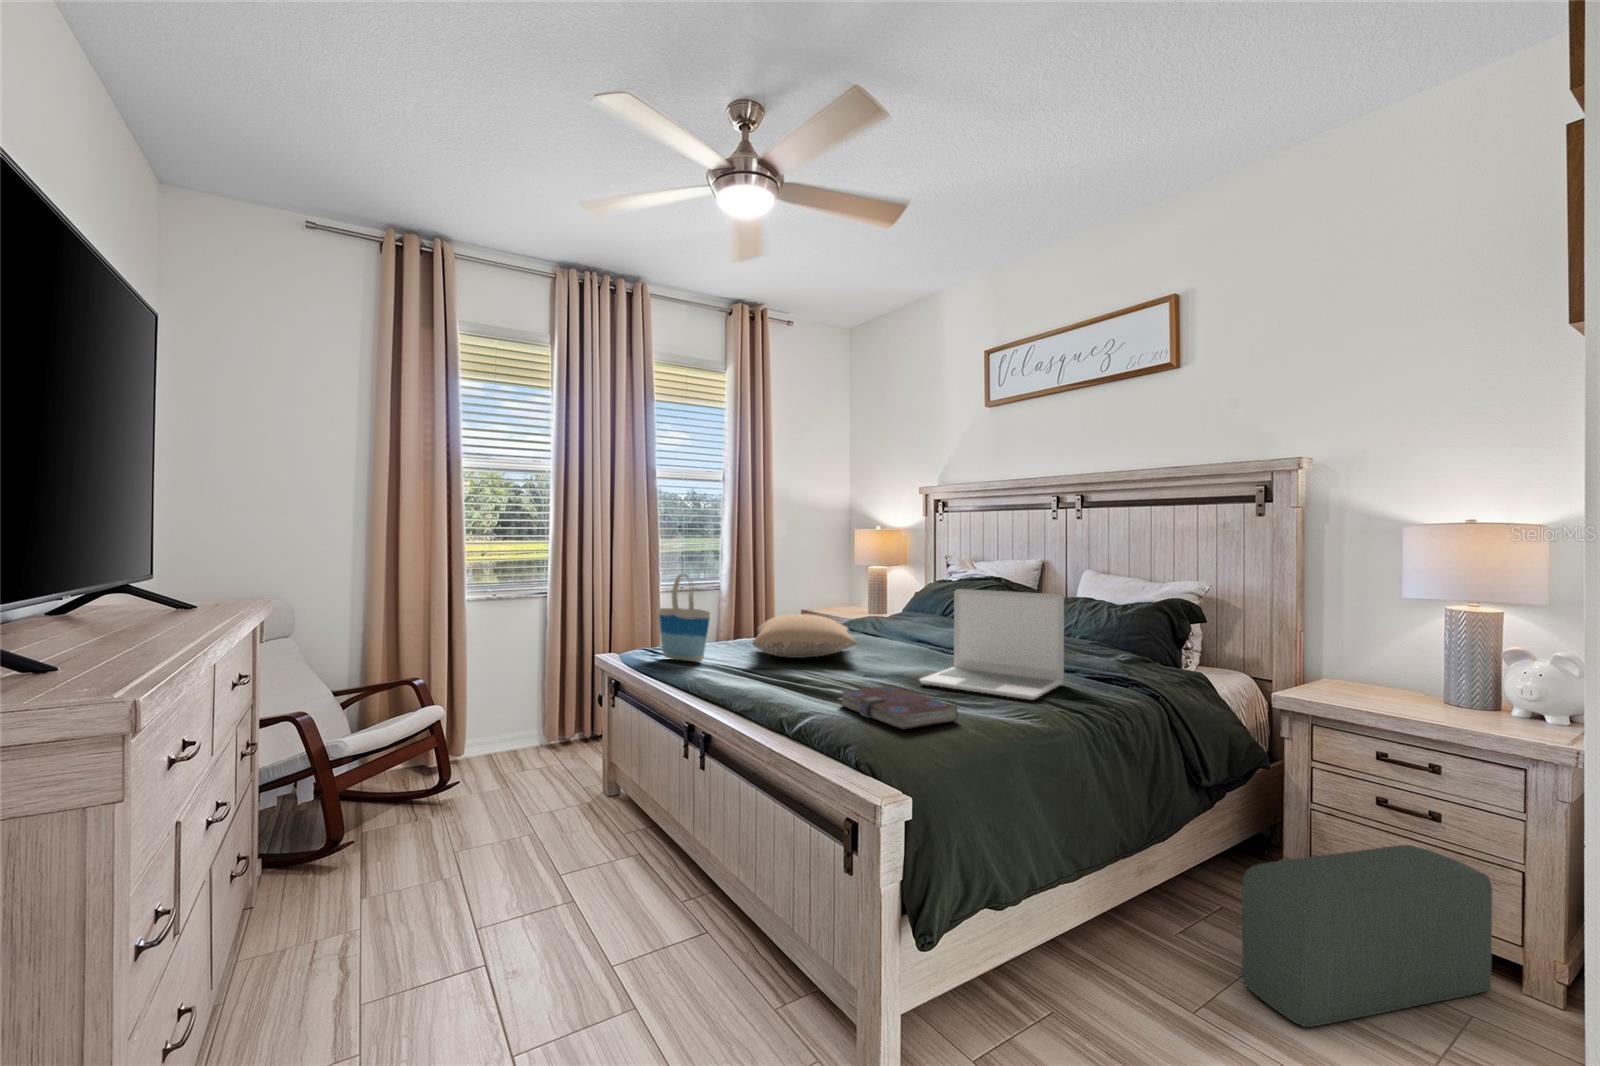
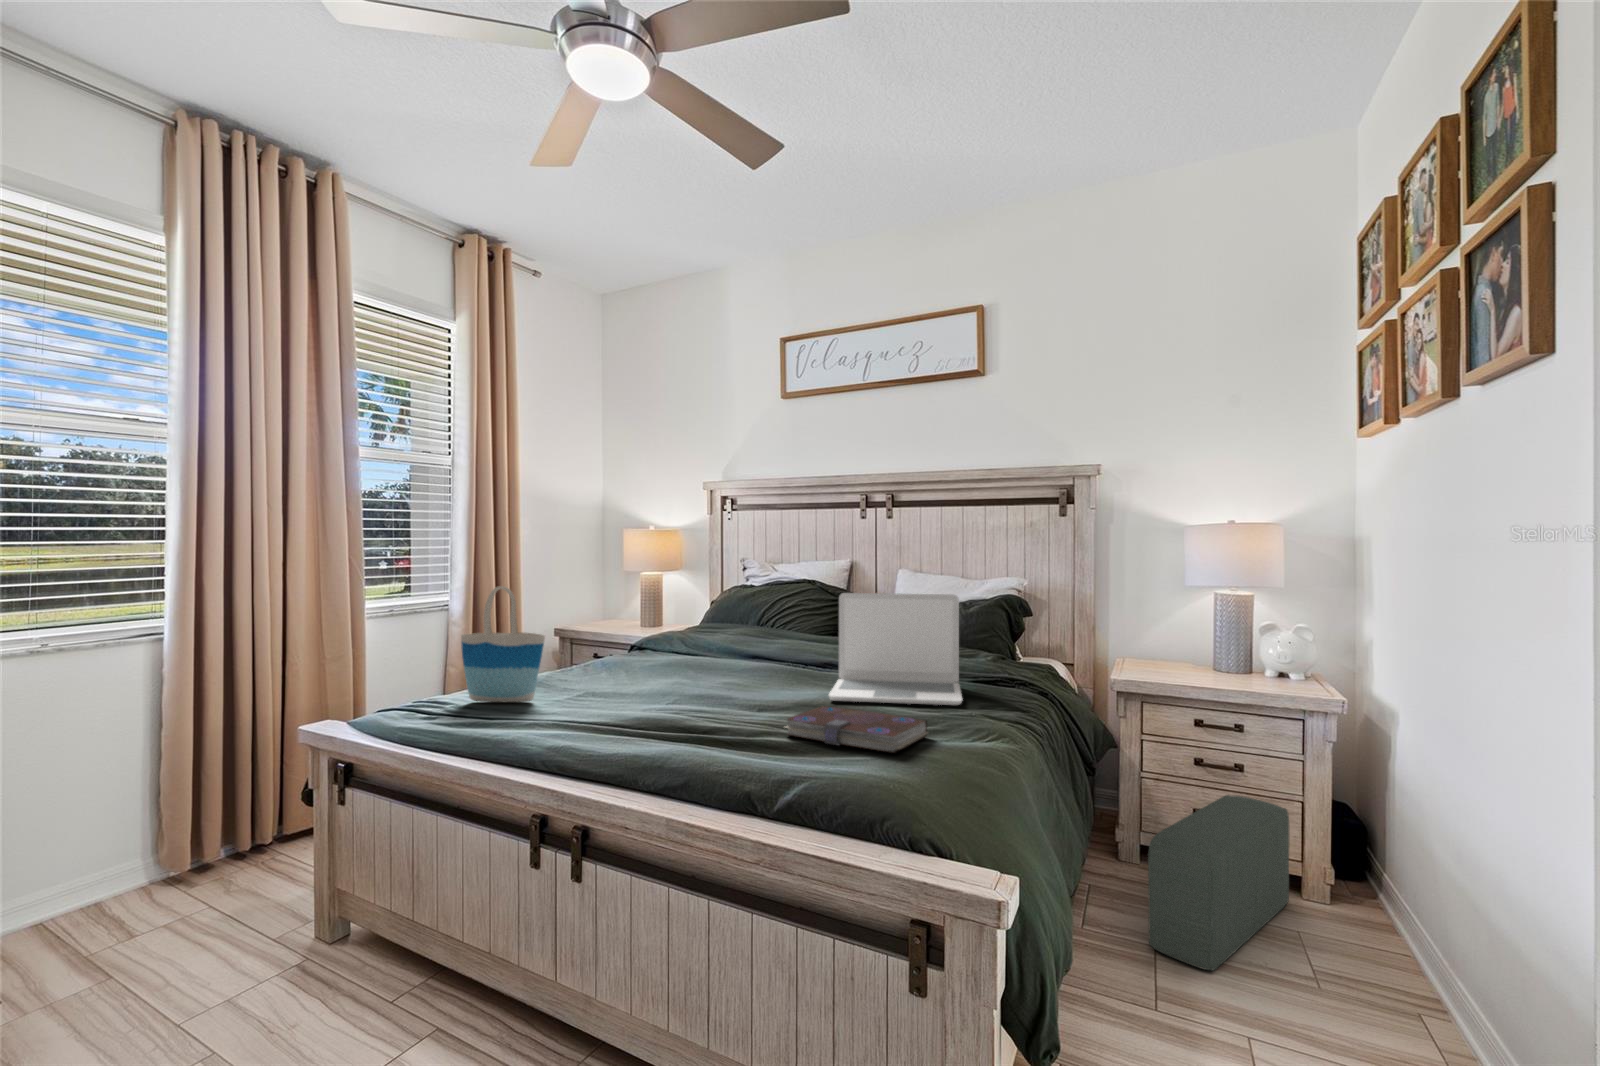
pillow: present [753,614,857,658] -> none [579,631,731,685]

